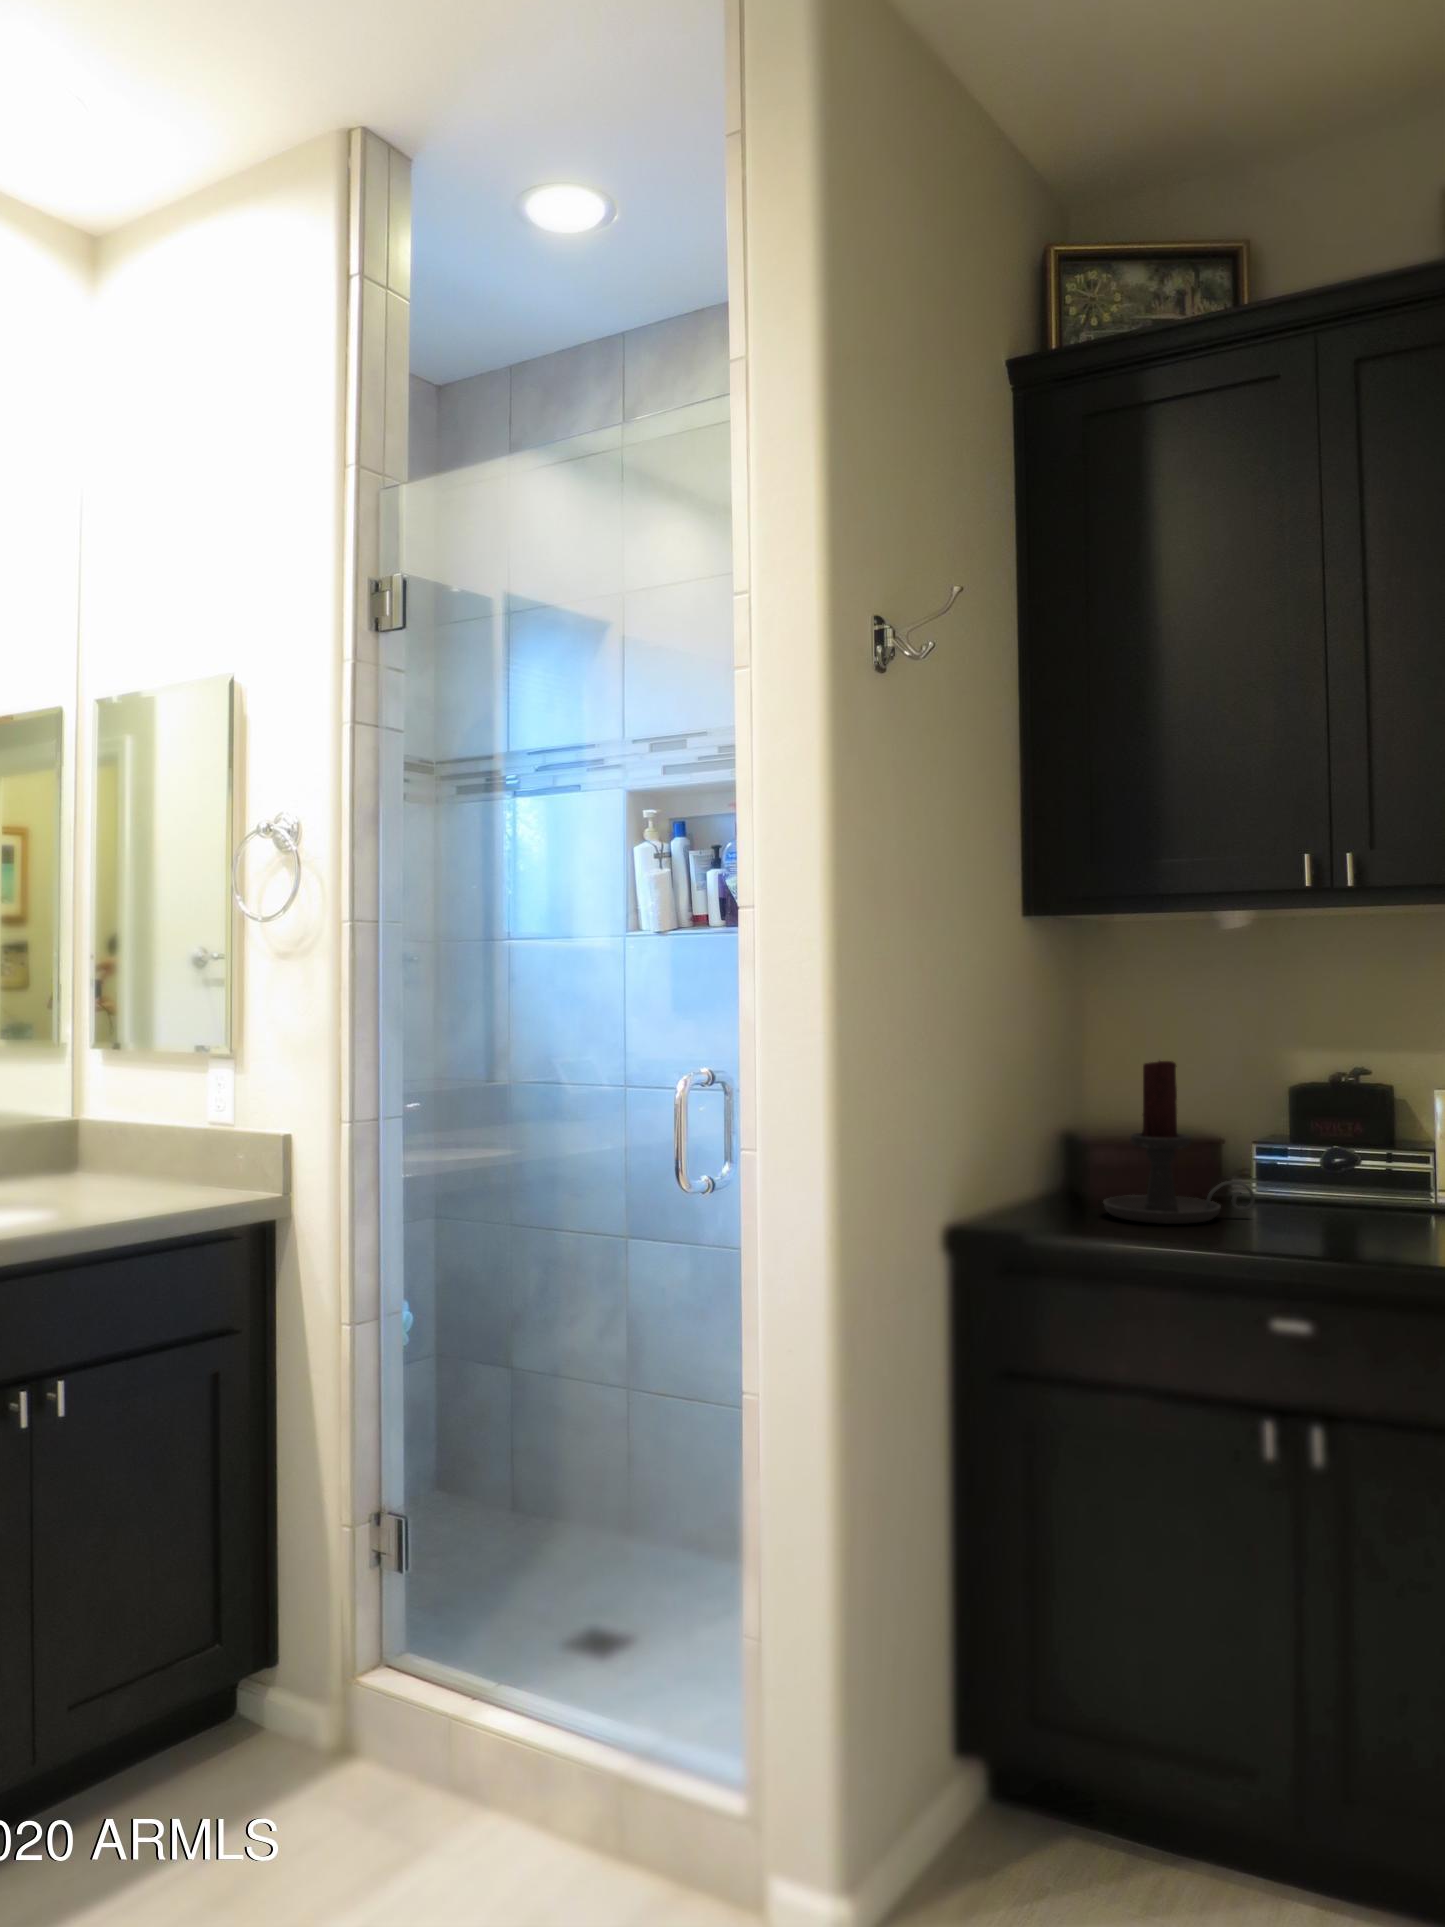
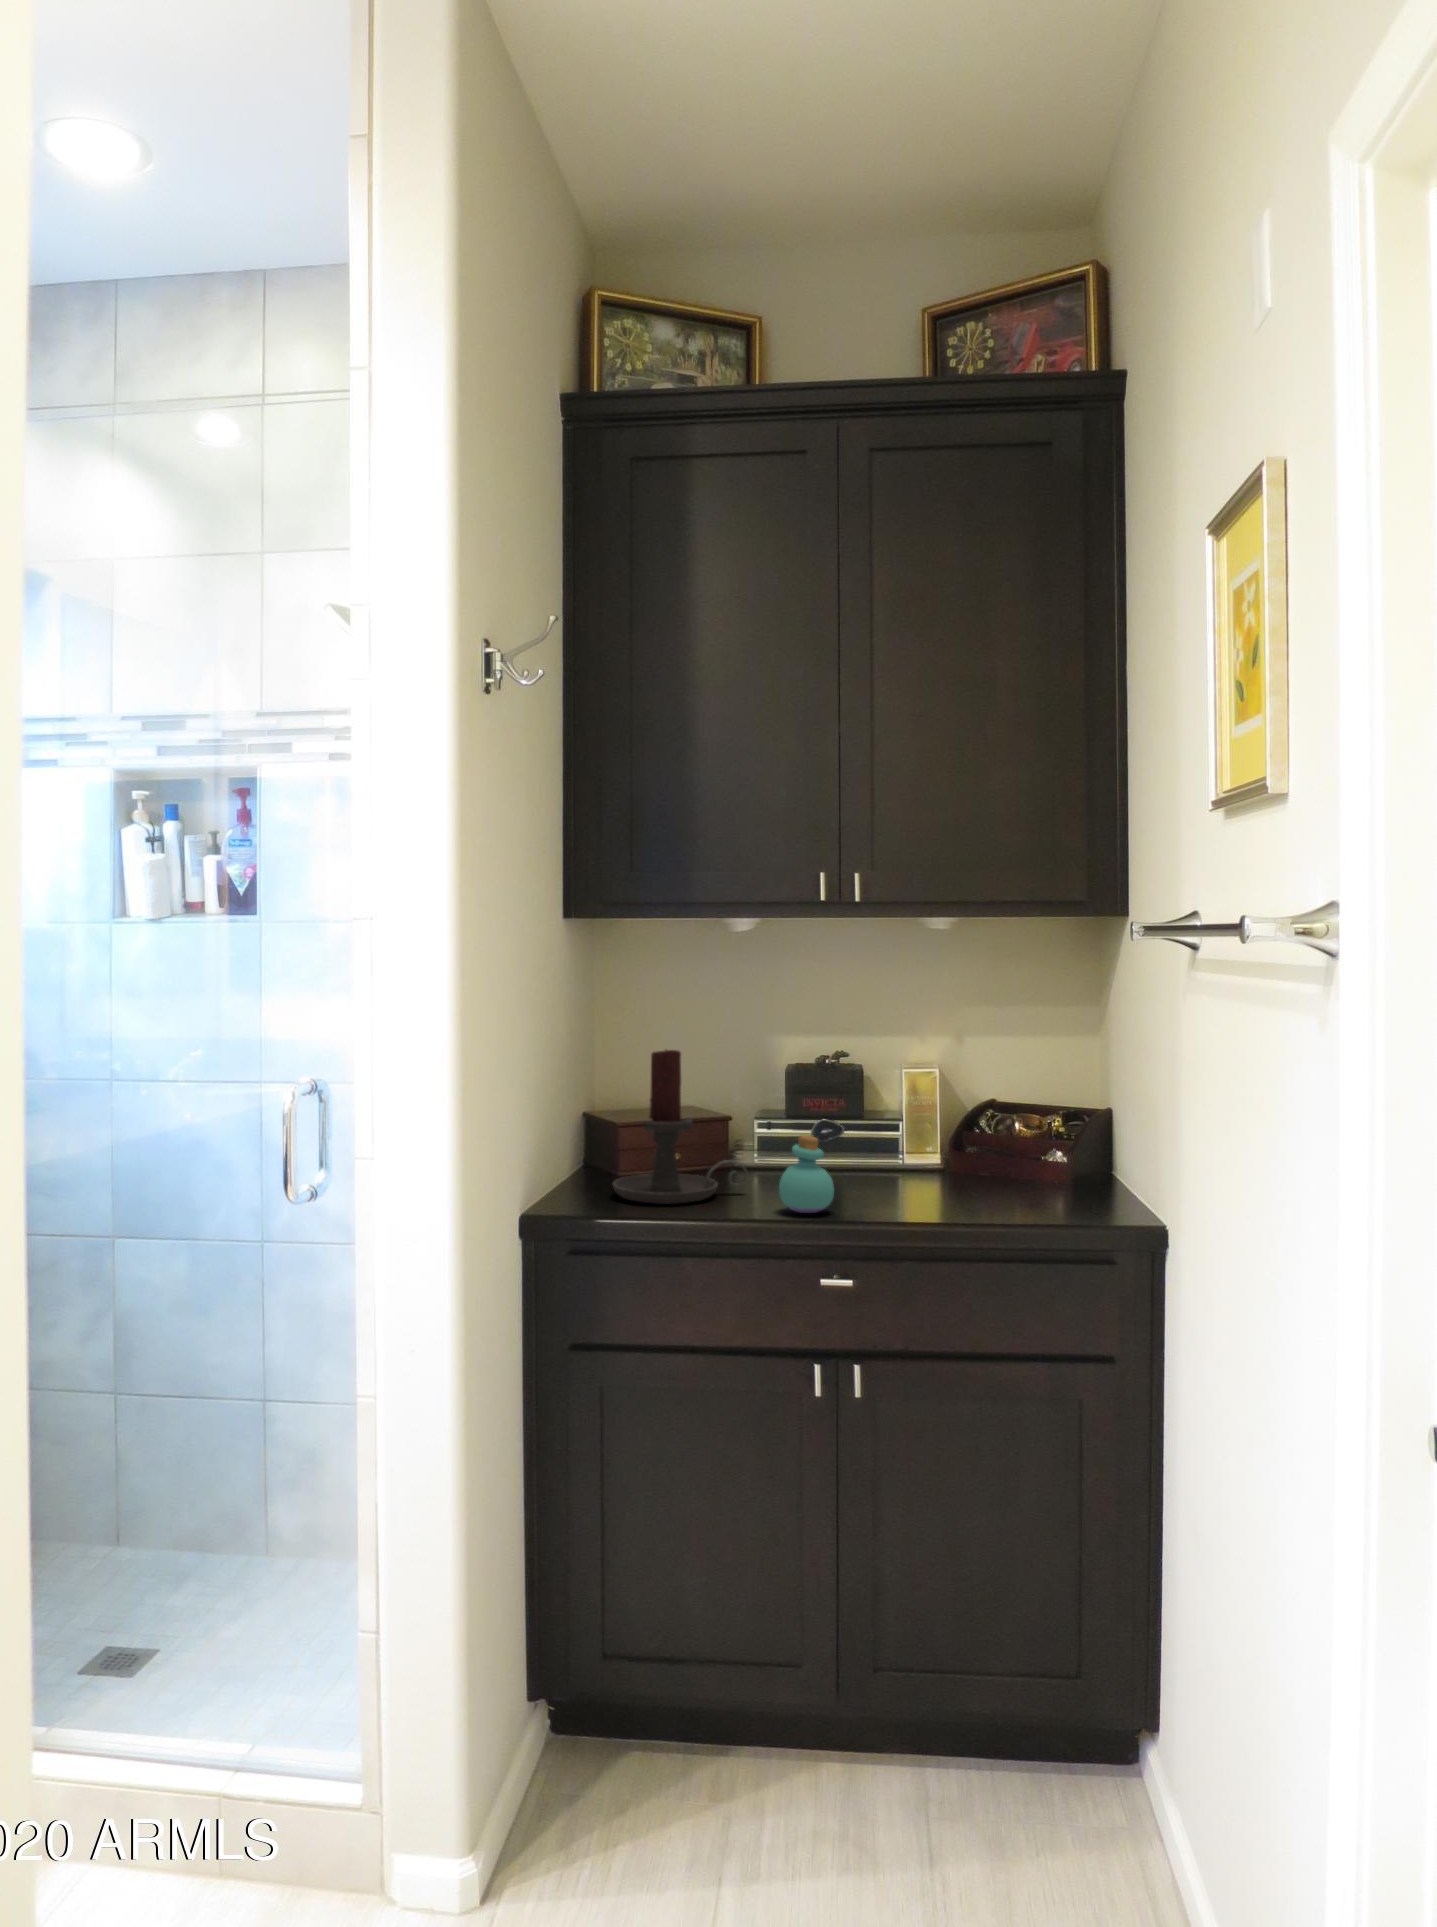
perfume bottle: none [1294,1153,1359,1236] -> present [779,1135,834,1213]

